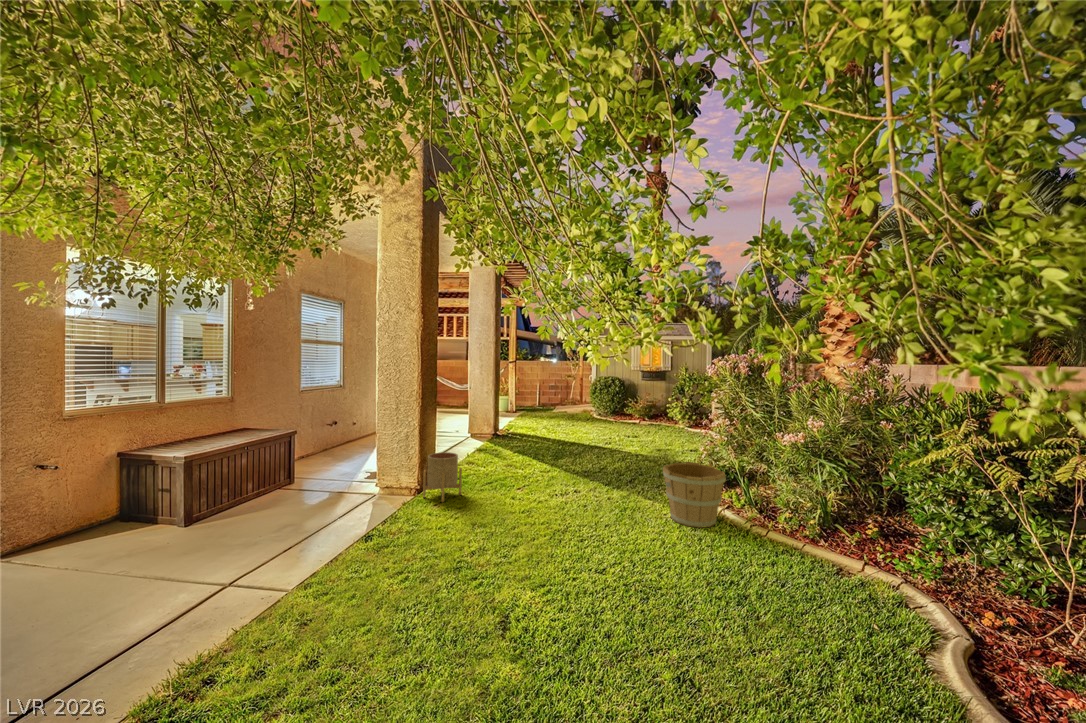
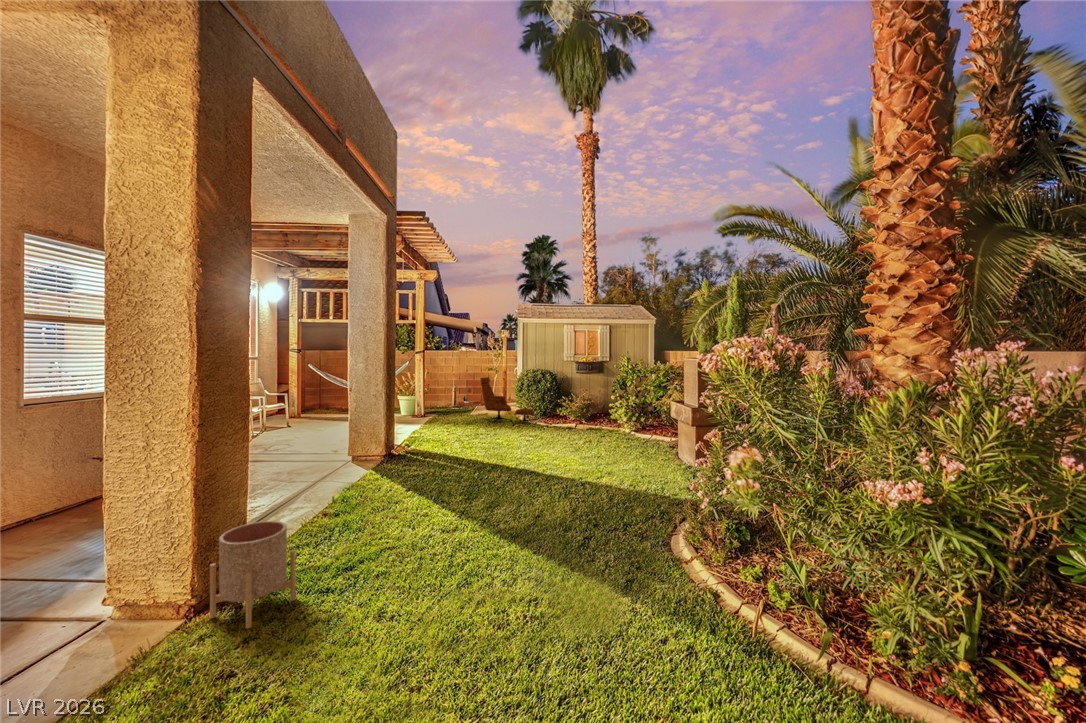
lounge chair: none [562,382,604,419] -> present [481,377,534,423]
wooden bucket: present [663,462,726,528] -> none [659,514,771,643]

